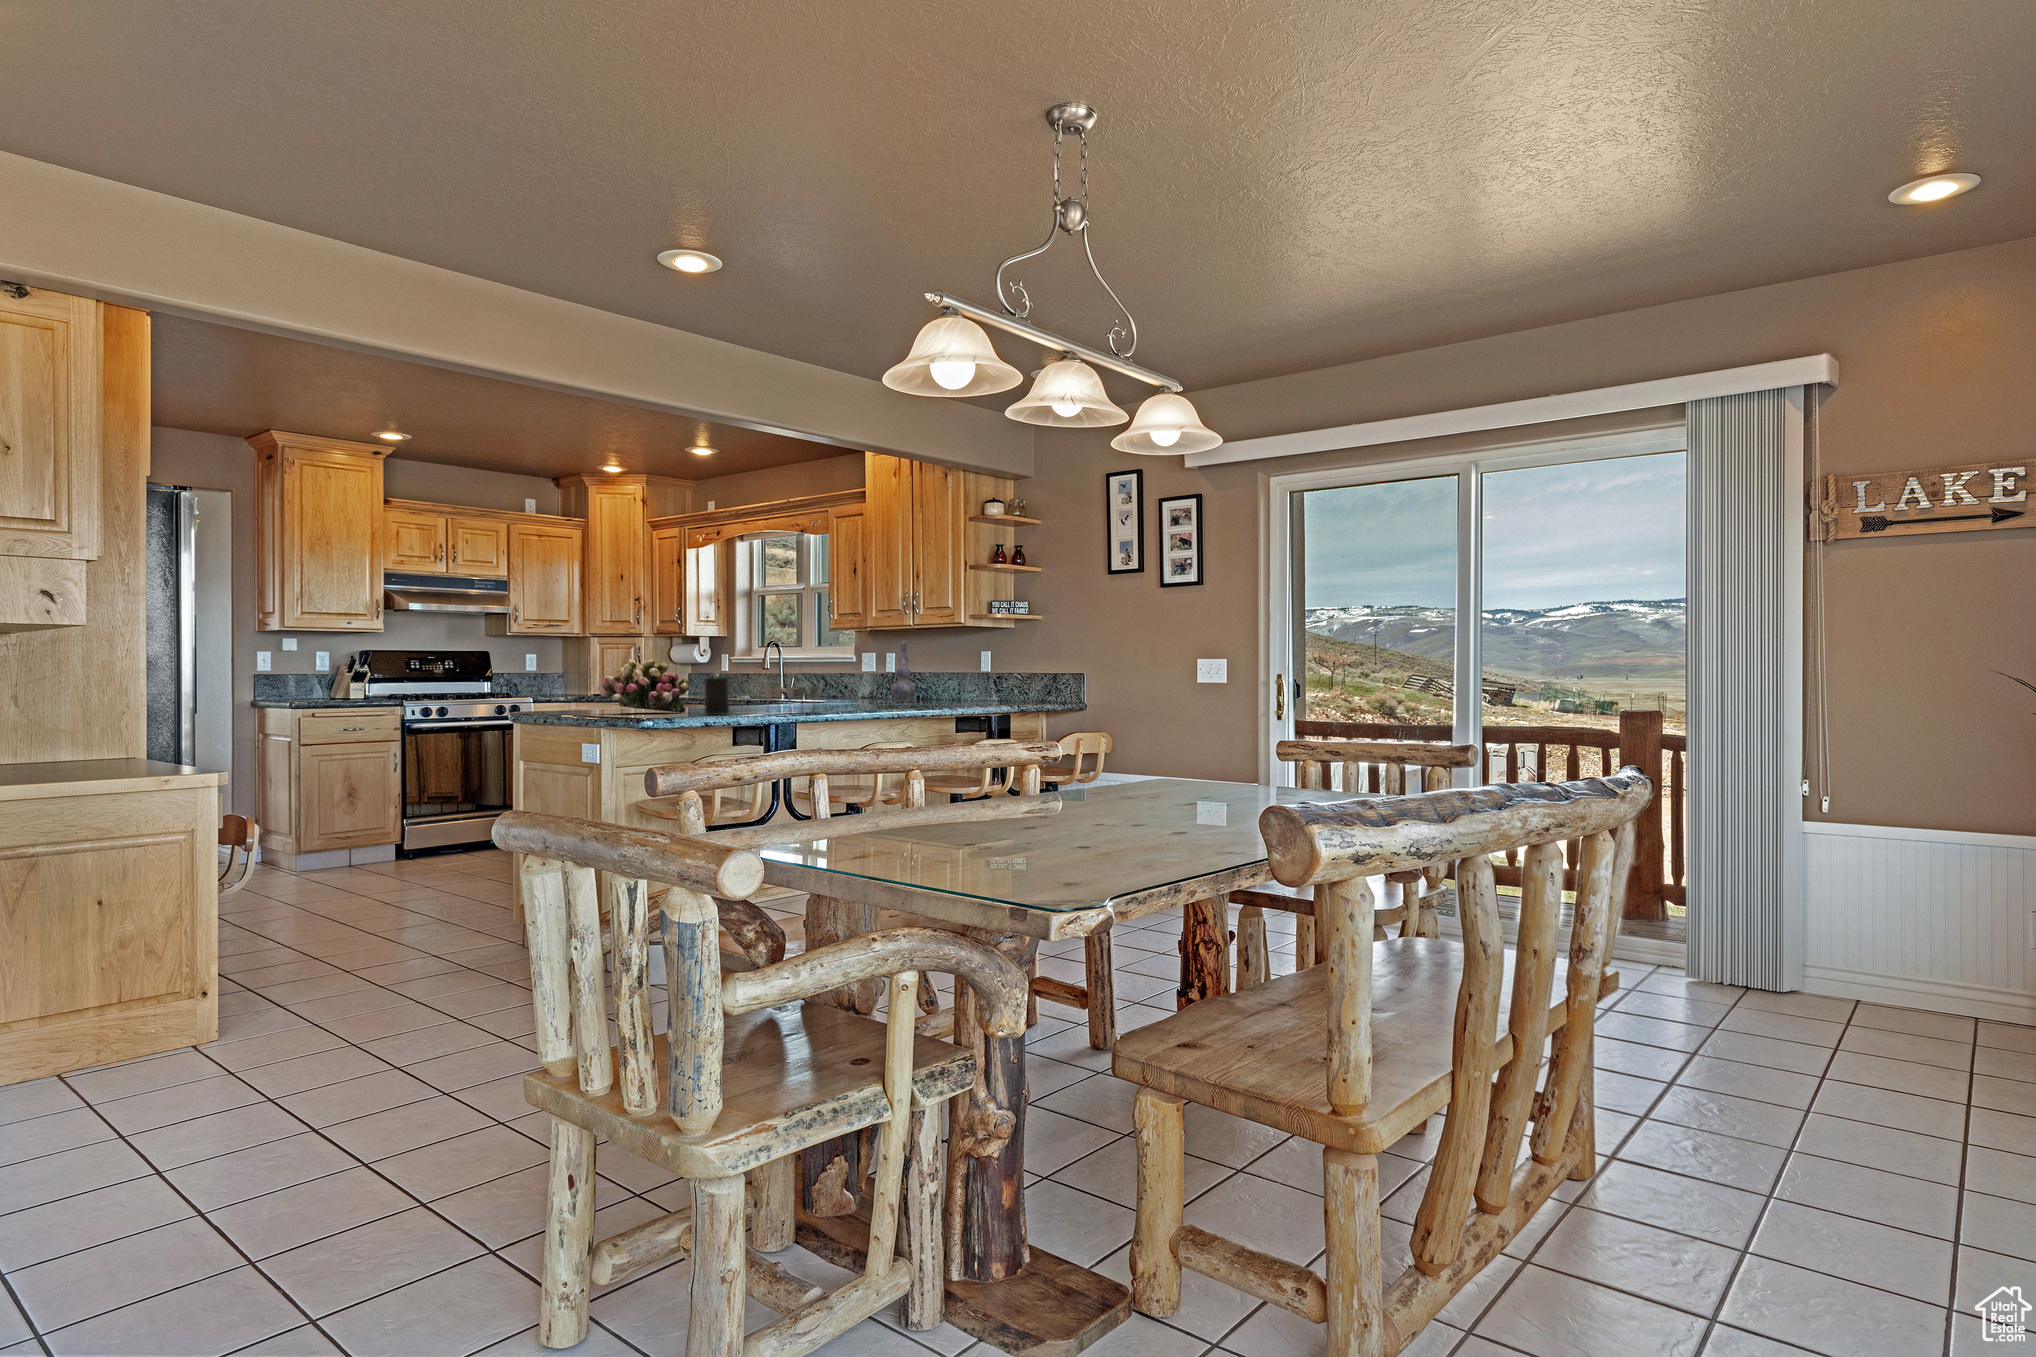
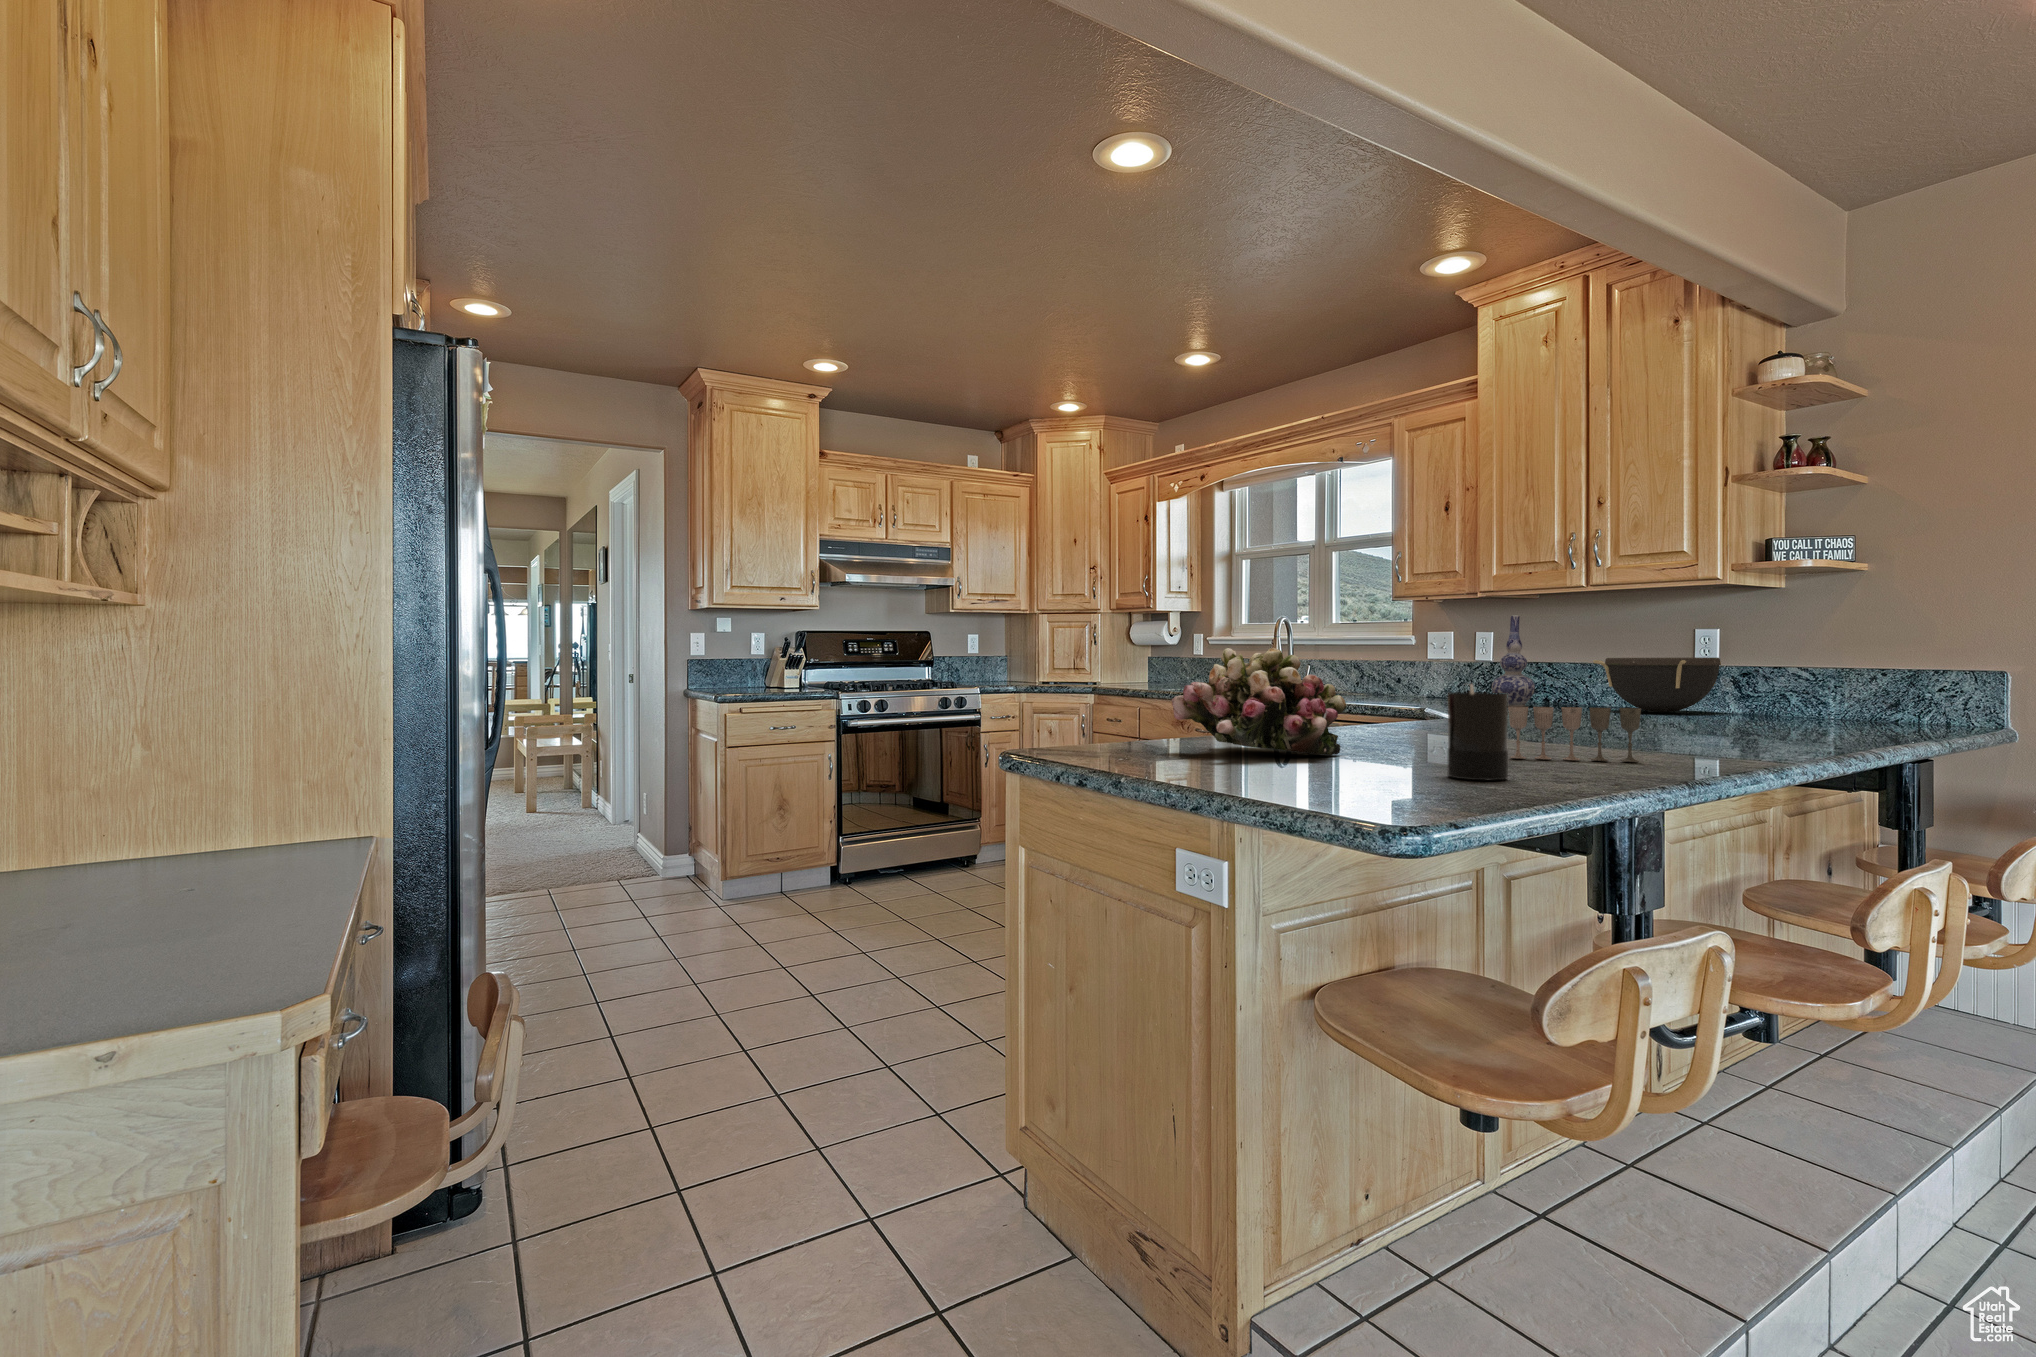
bowl: none [932,668,1006,702] -> present [1593,657,1721,712]

